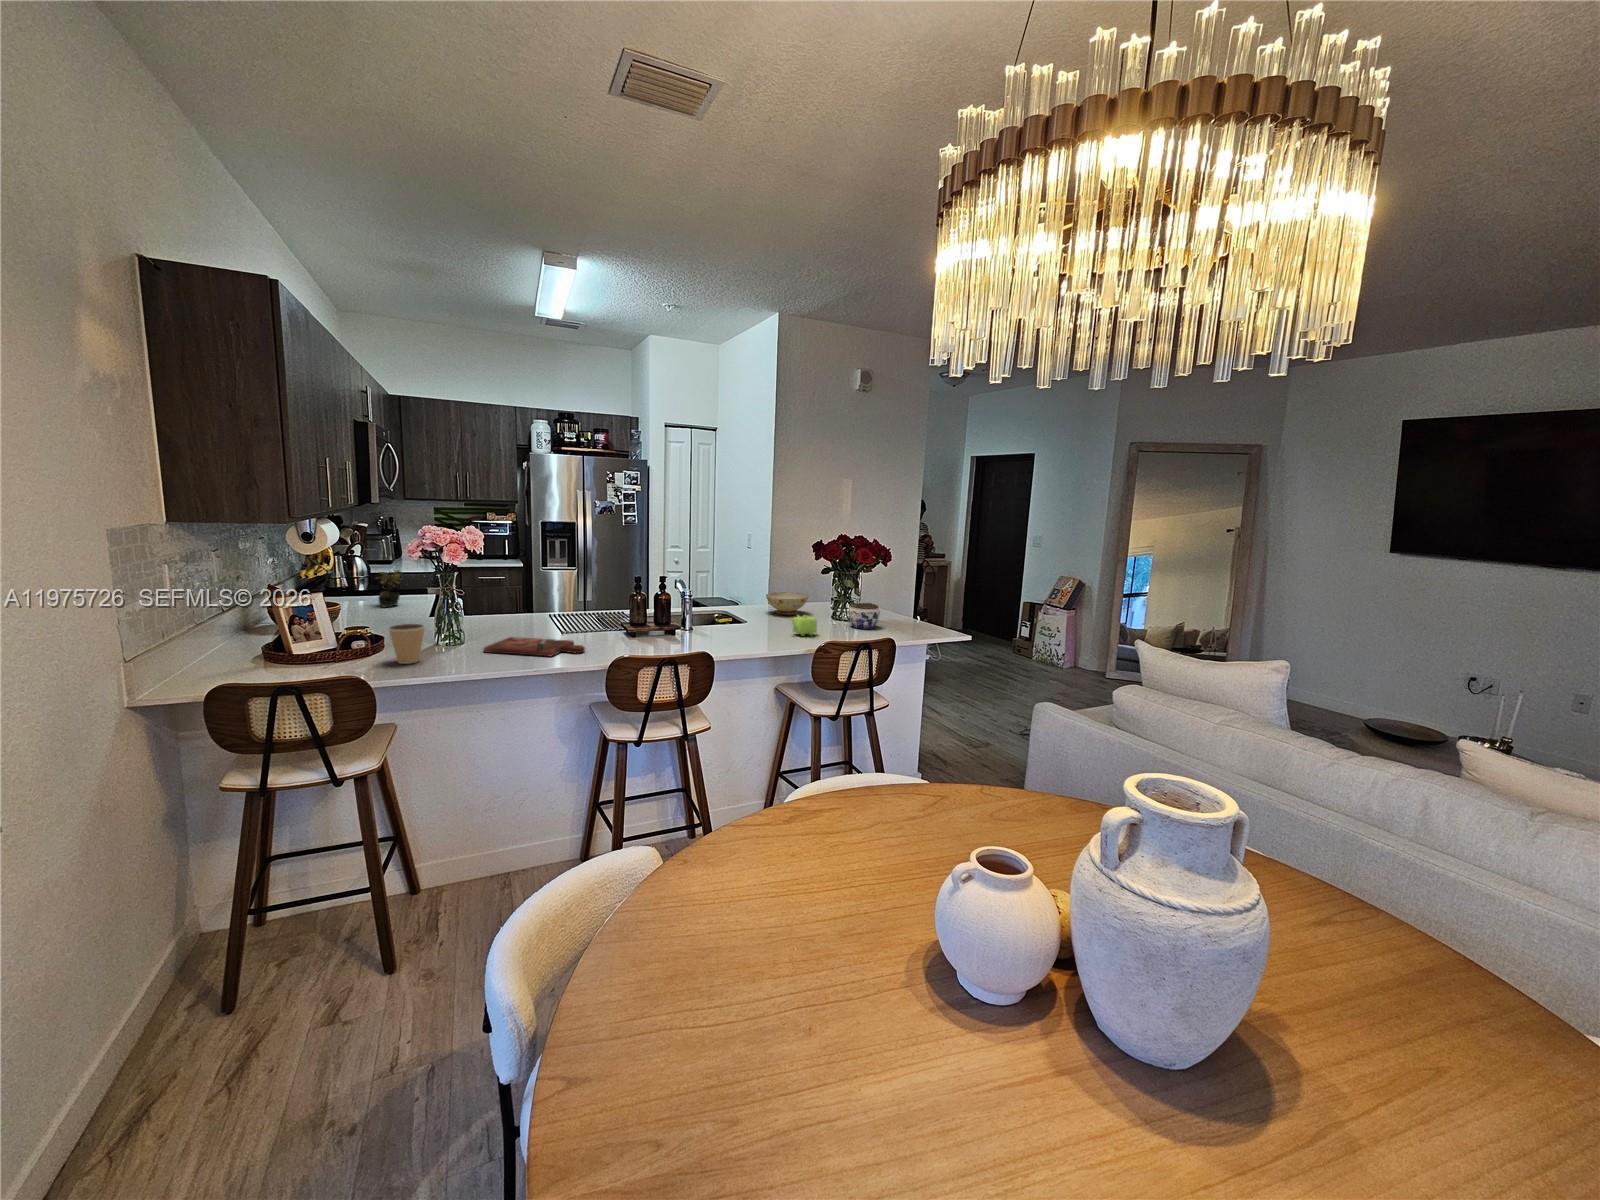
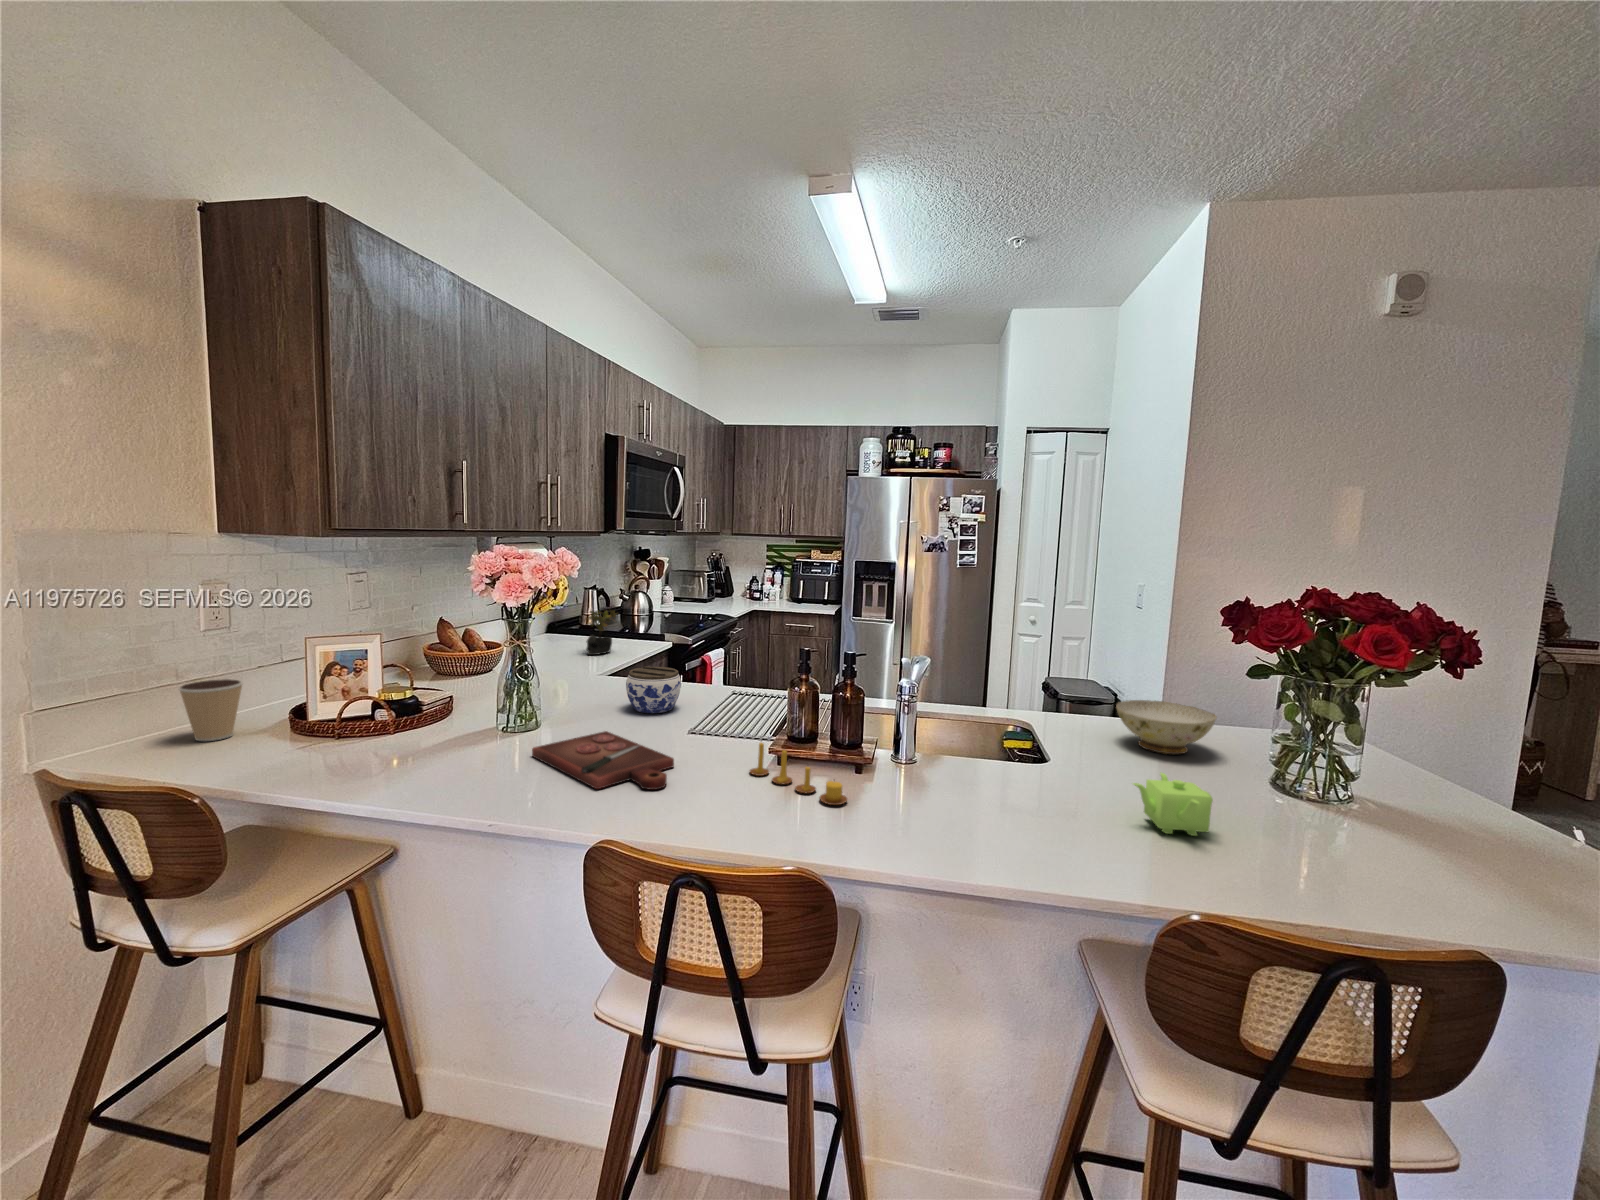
jar: present [848,603,880,629] -> present [626,666,681,713]
coffee cup: present [388,624,425,664] -> present [179,679,243,741]
candle: none [616,624,677,646] -> present [750,742,847,805]

